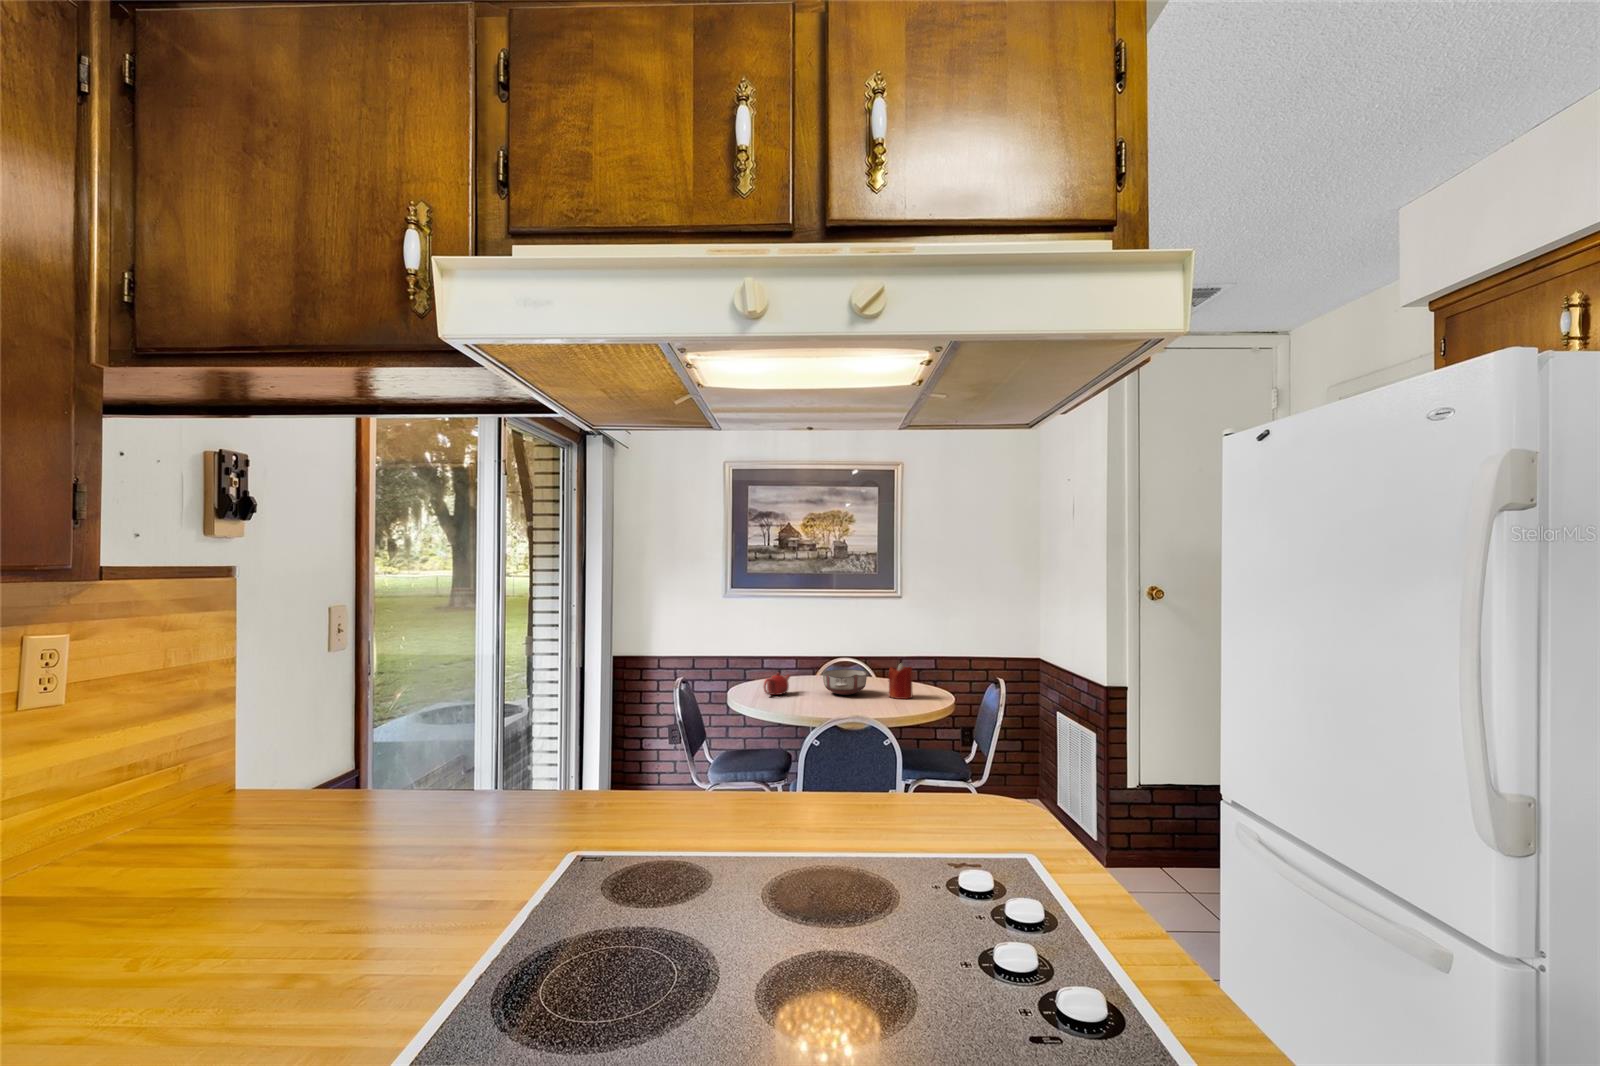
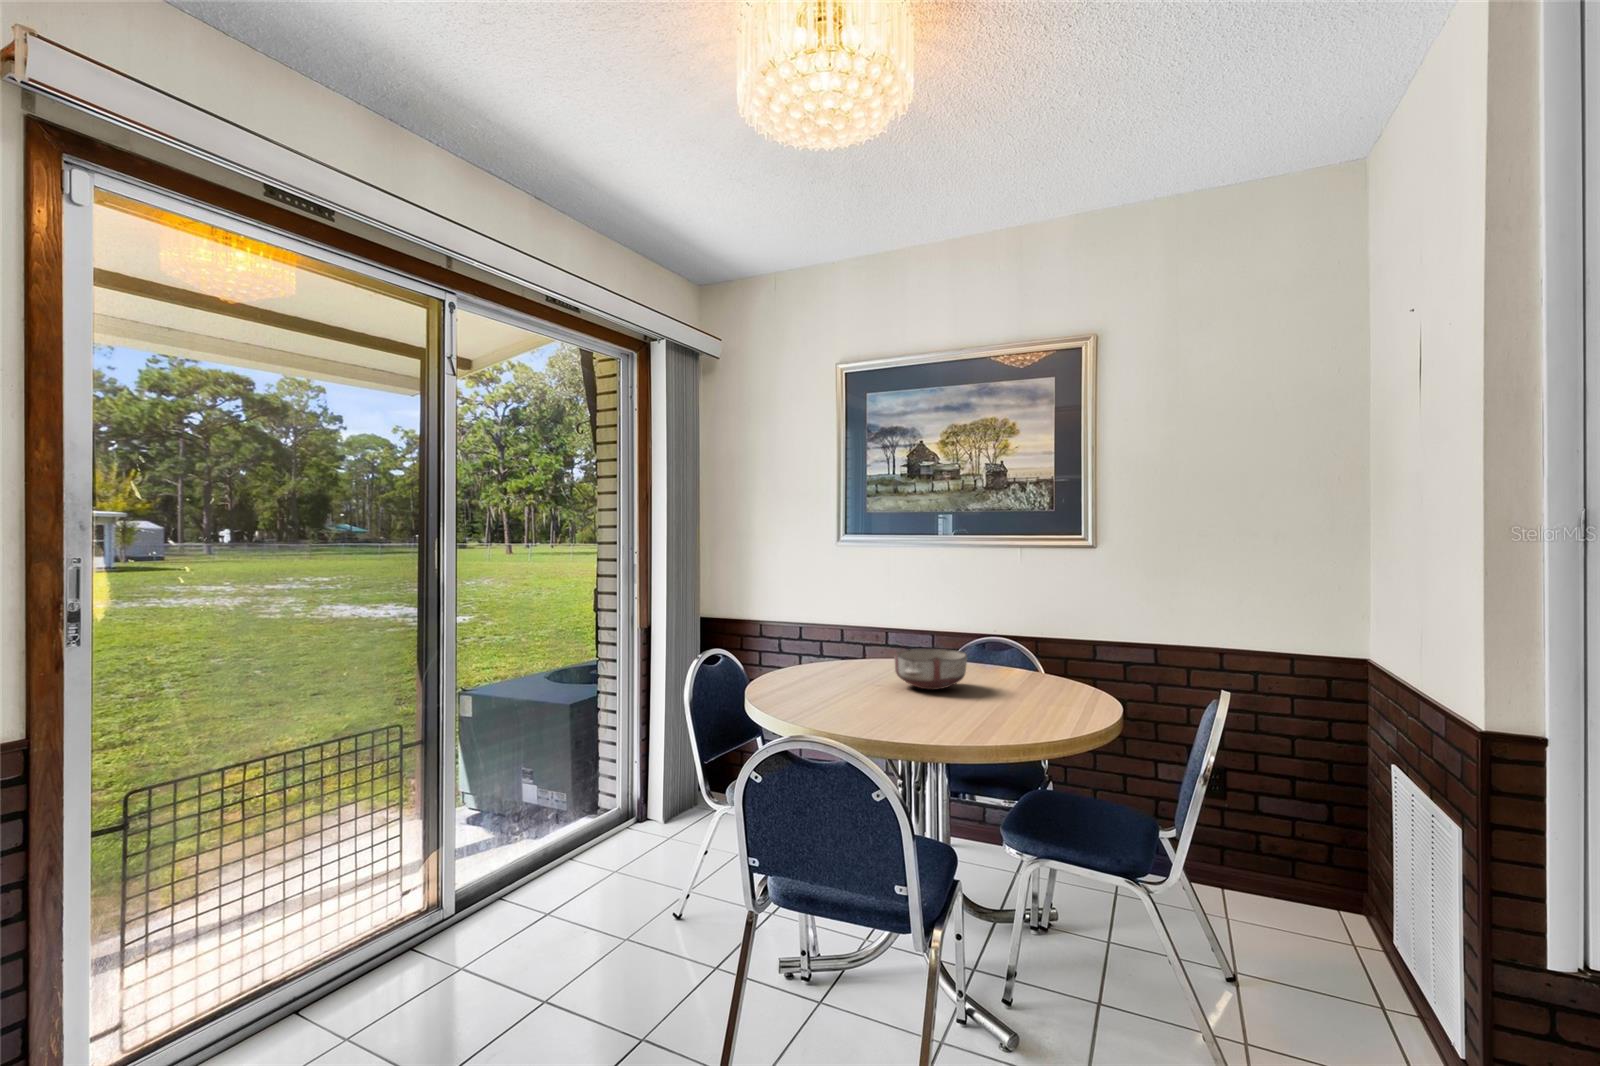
candle: present [889,663,913,699] -> none [994,643,1039,706]
teapot: present [764,673,790,695] -> none [797,646,856,679]

